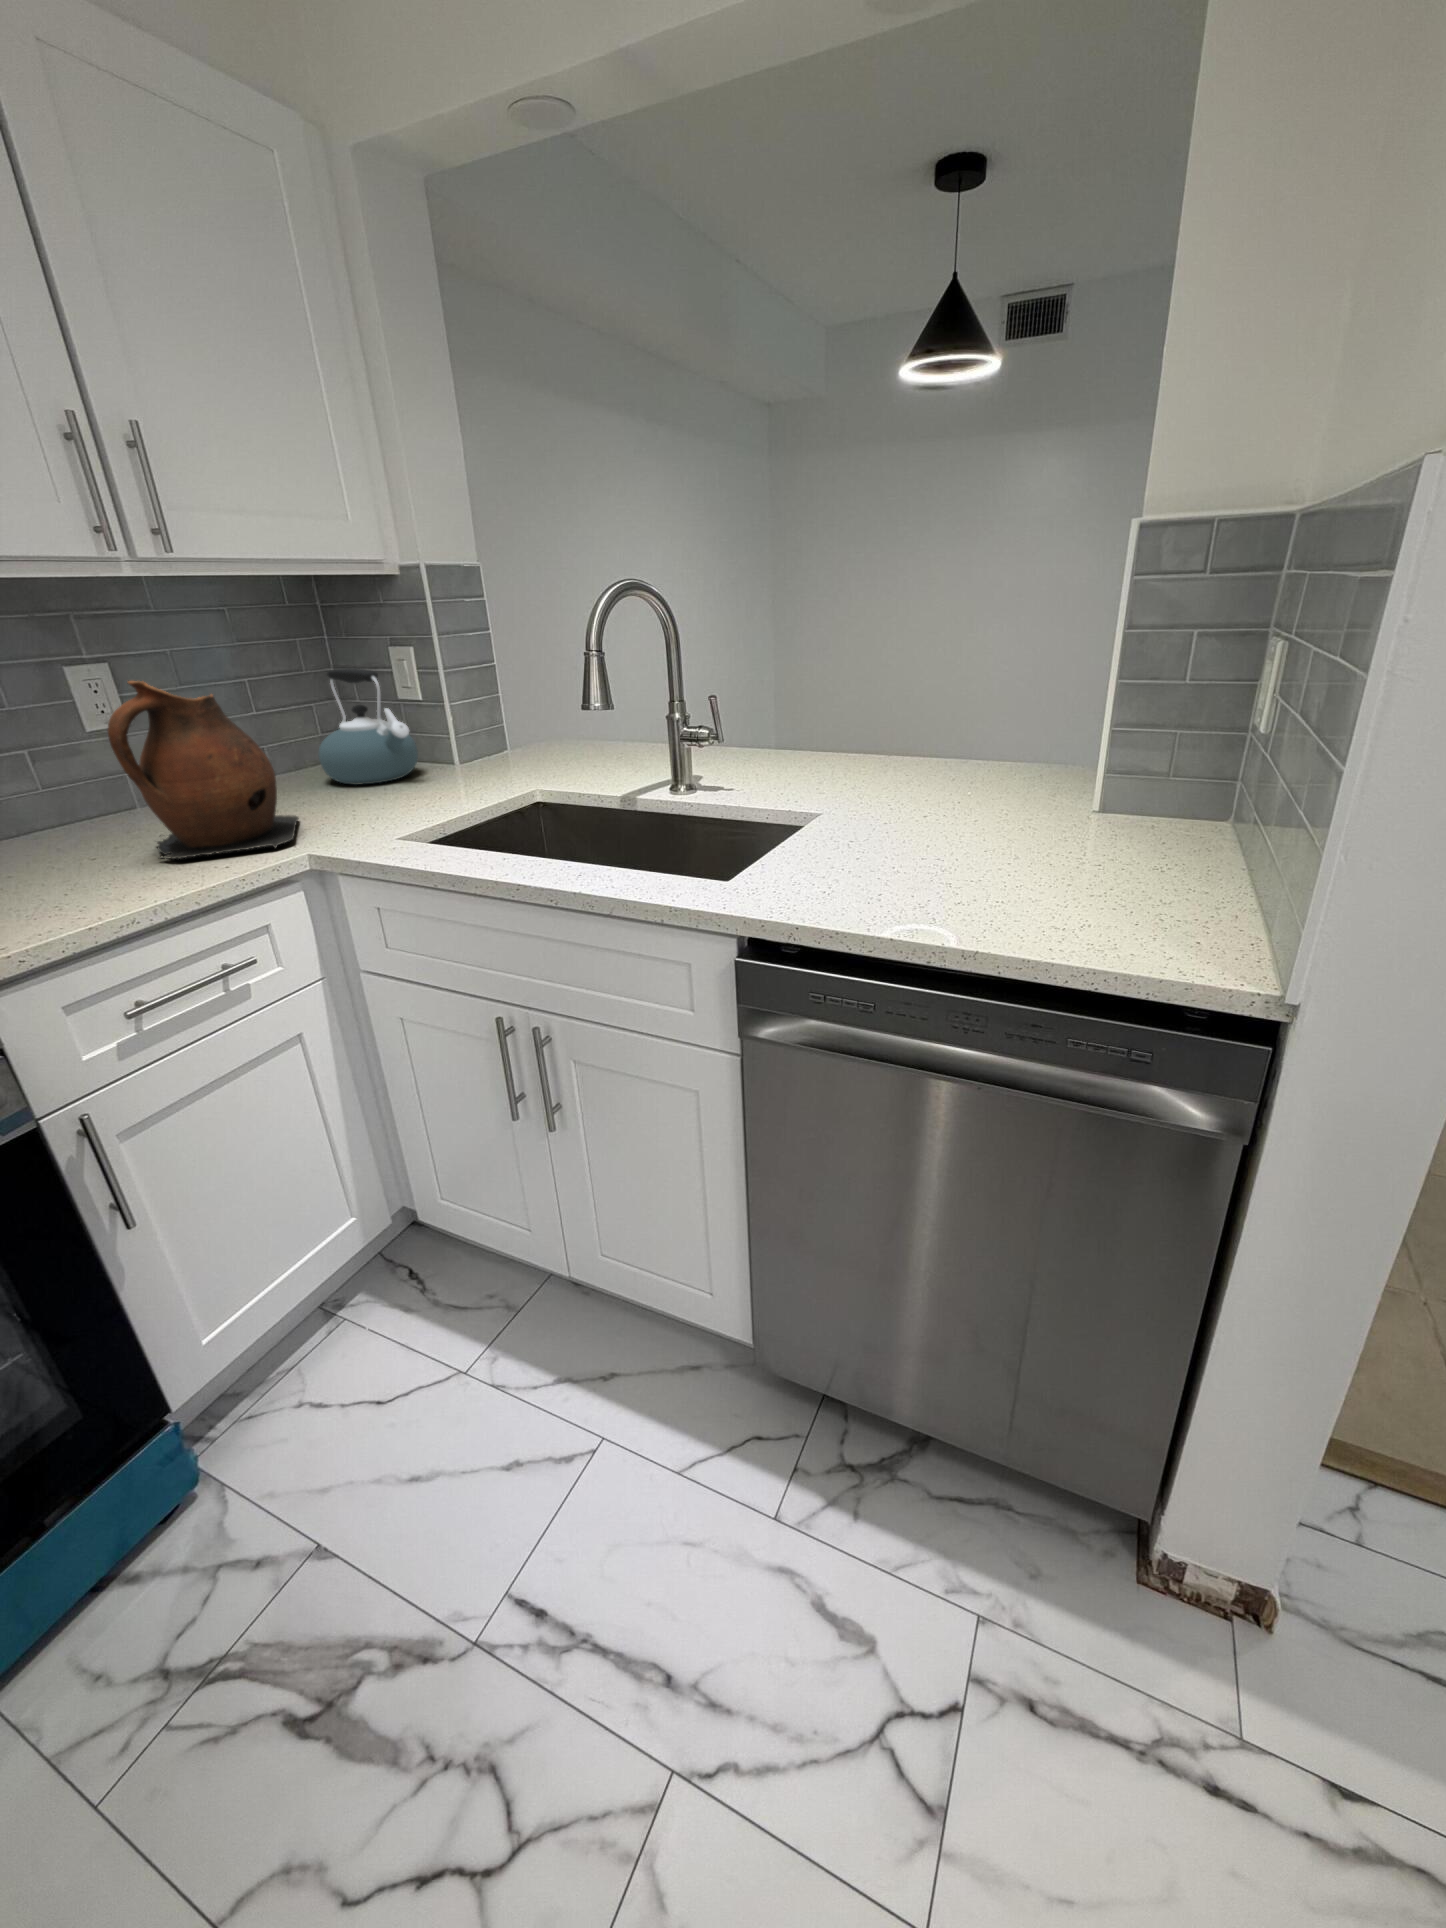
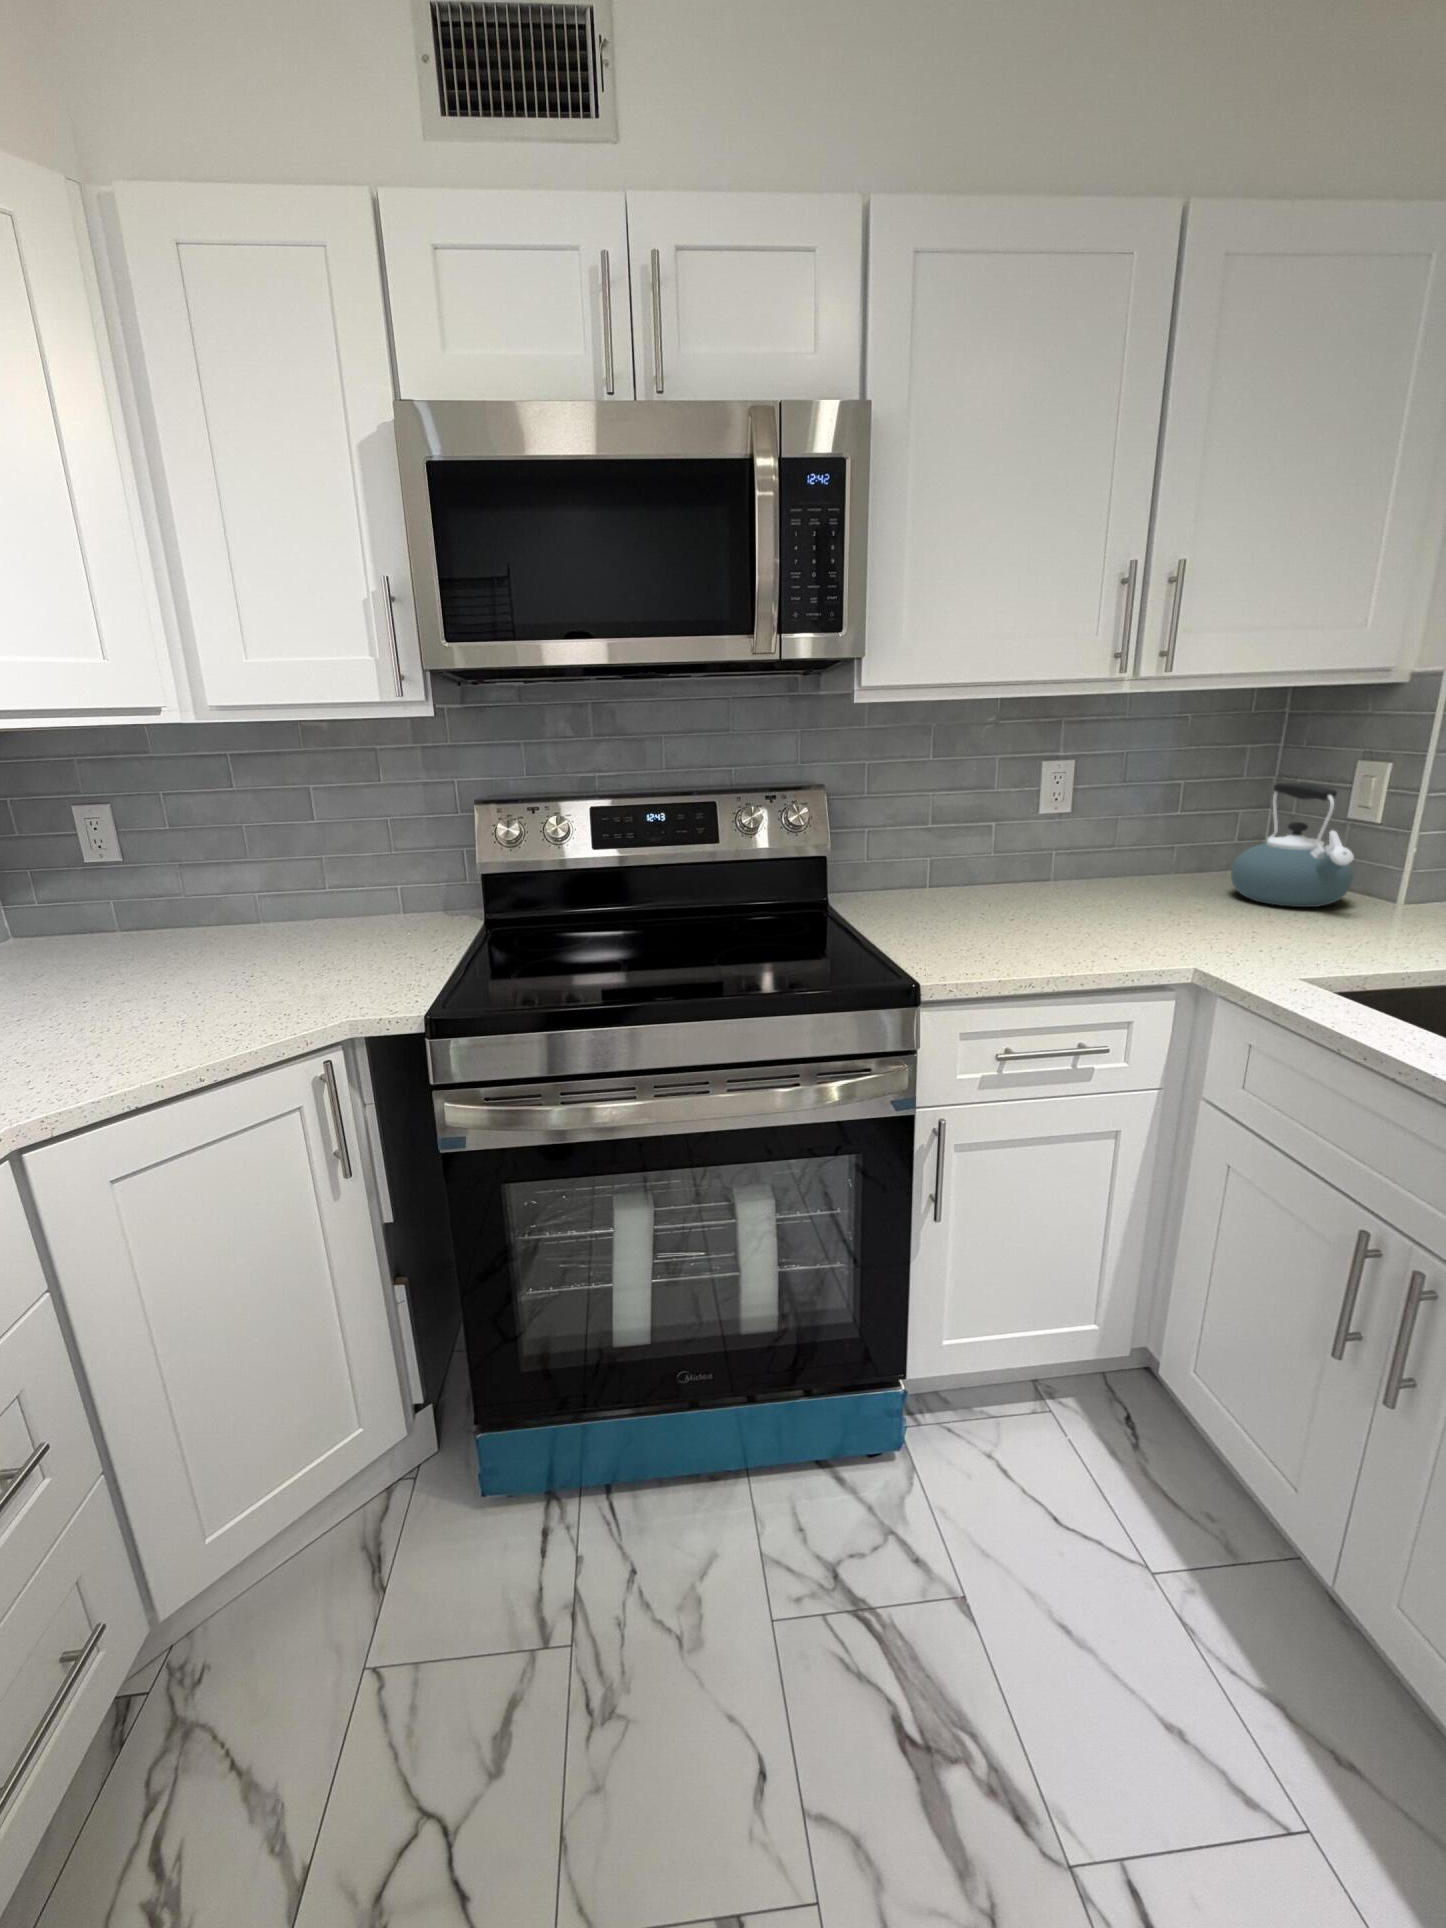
ceramic pitcher: present [108,681,299,859] -> none [1060,782,1195,954]

